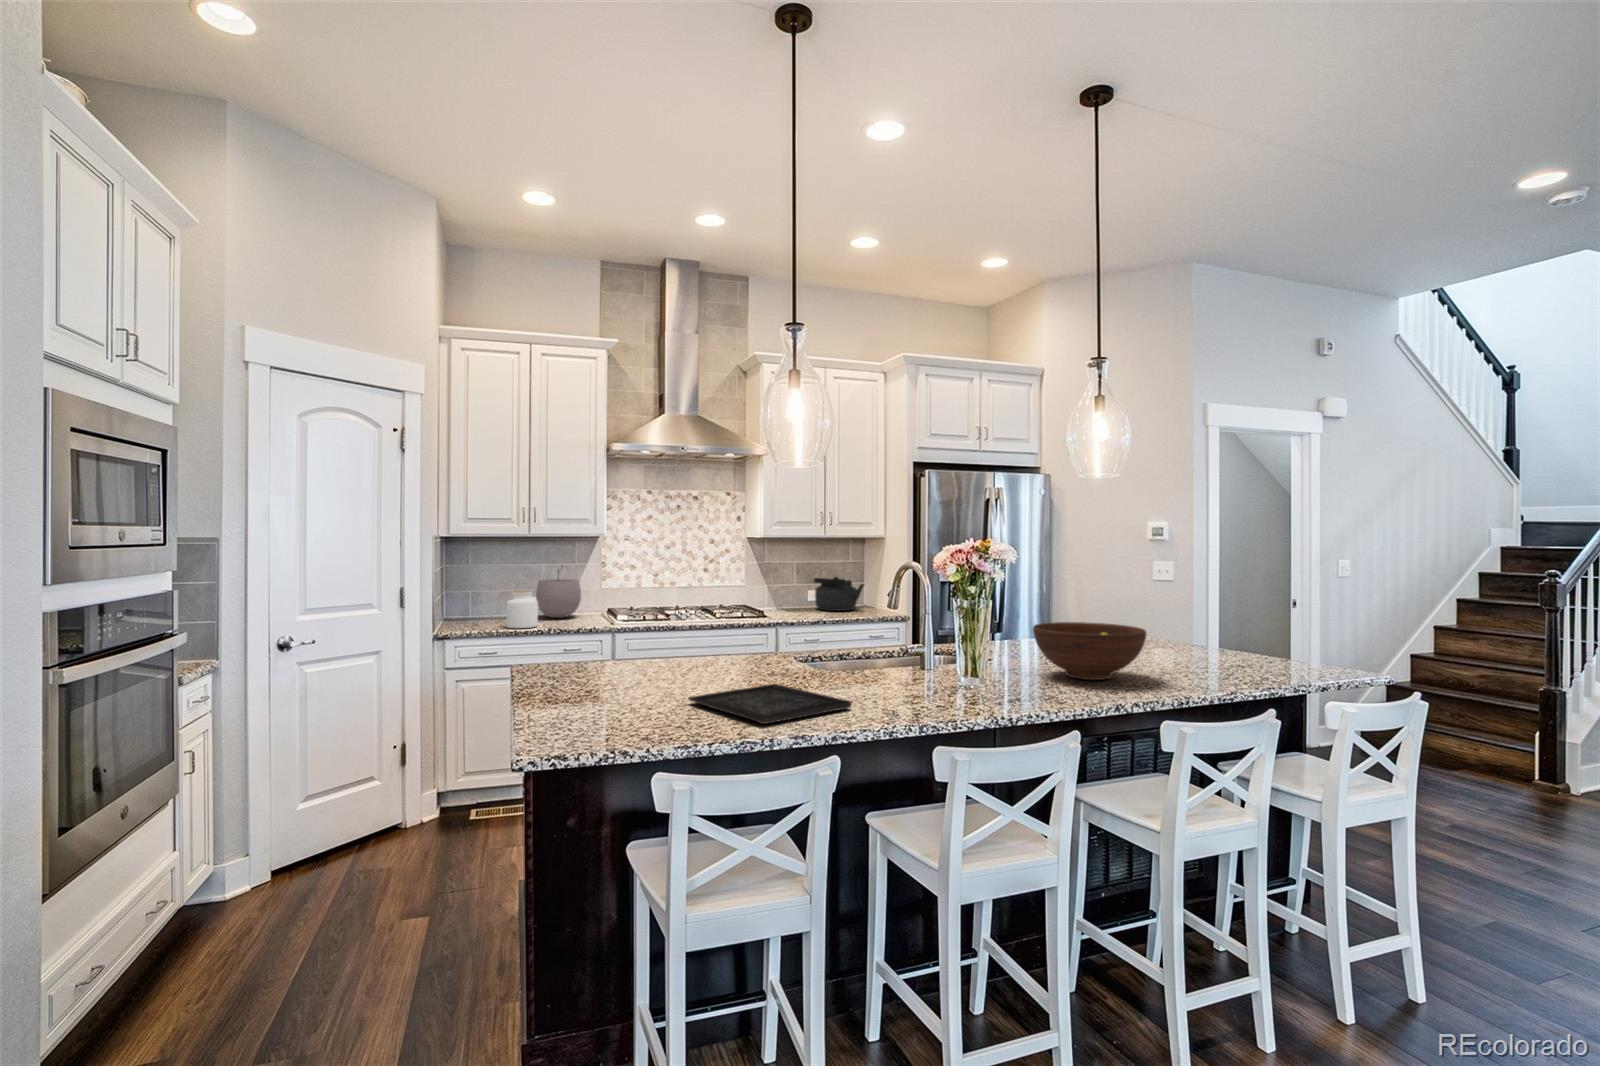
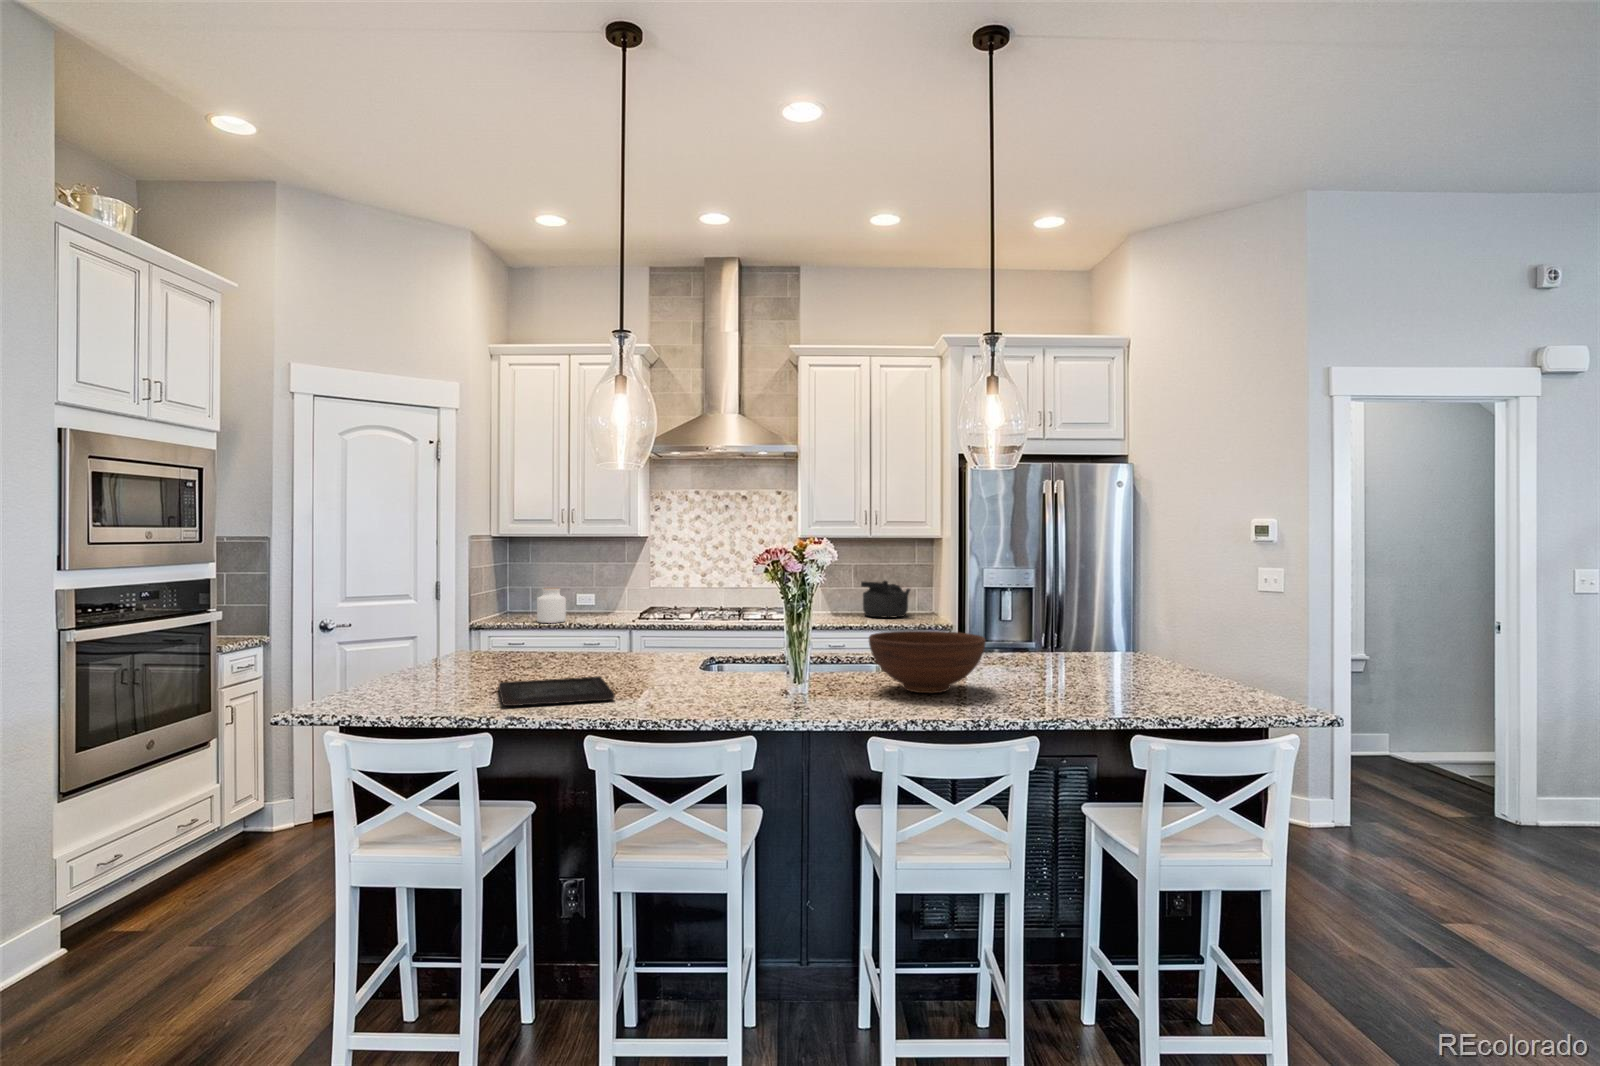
plant pot: present [536,571,581,618] -> none [577,562,620,615]

